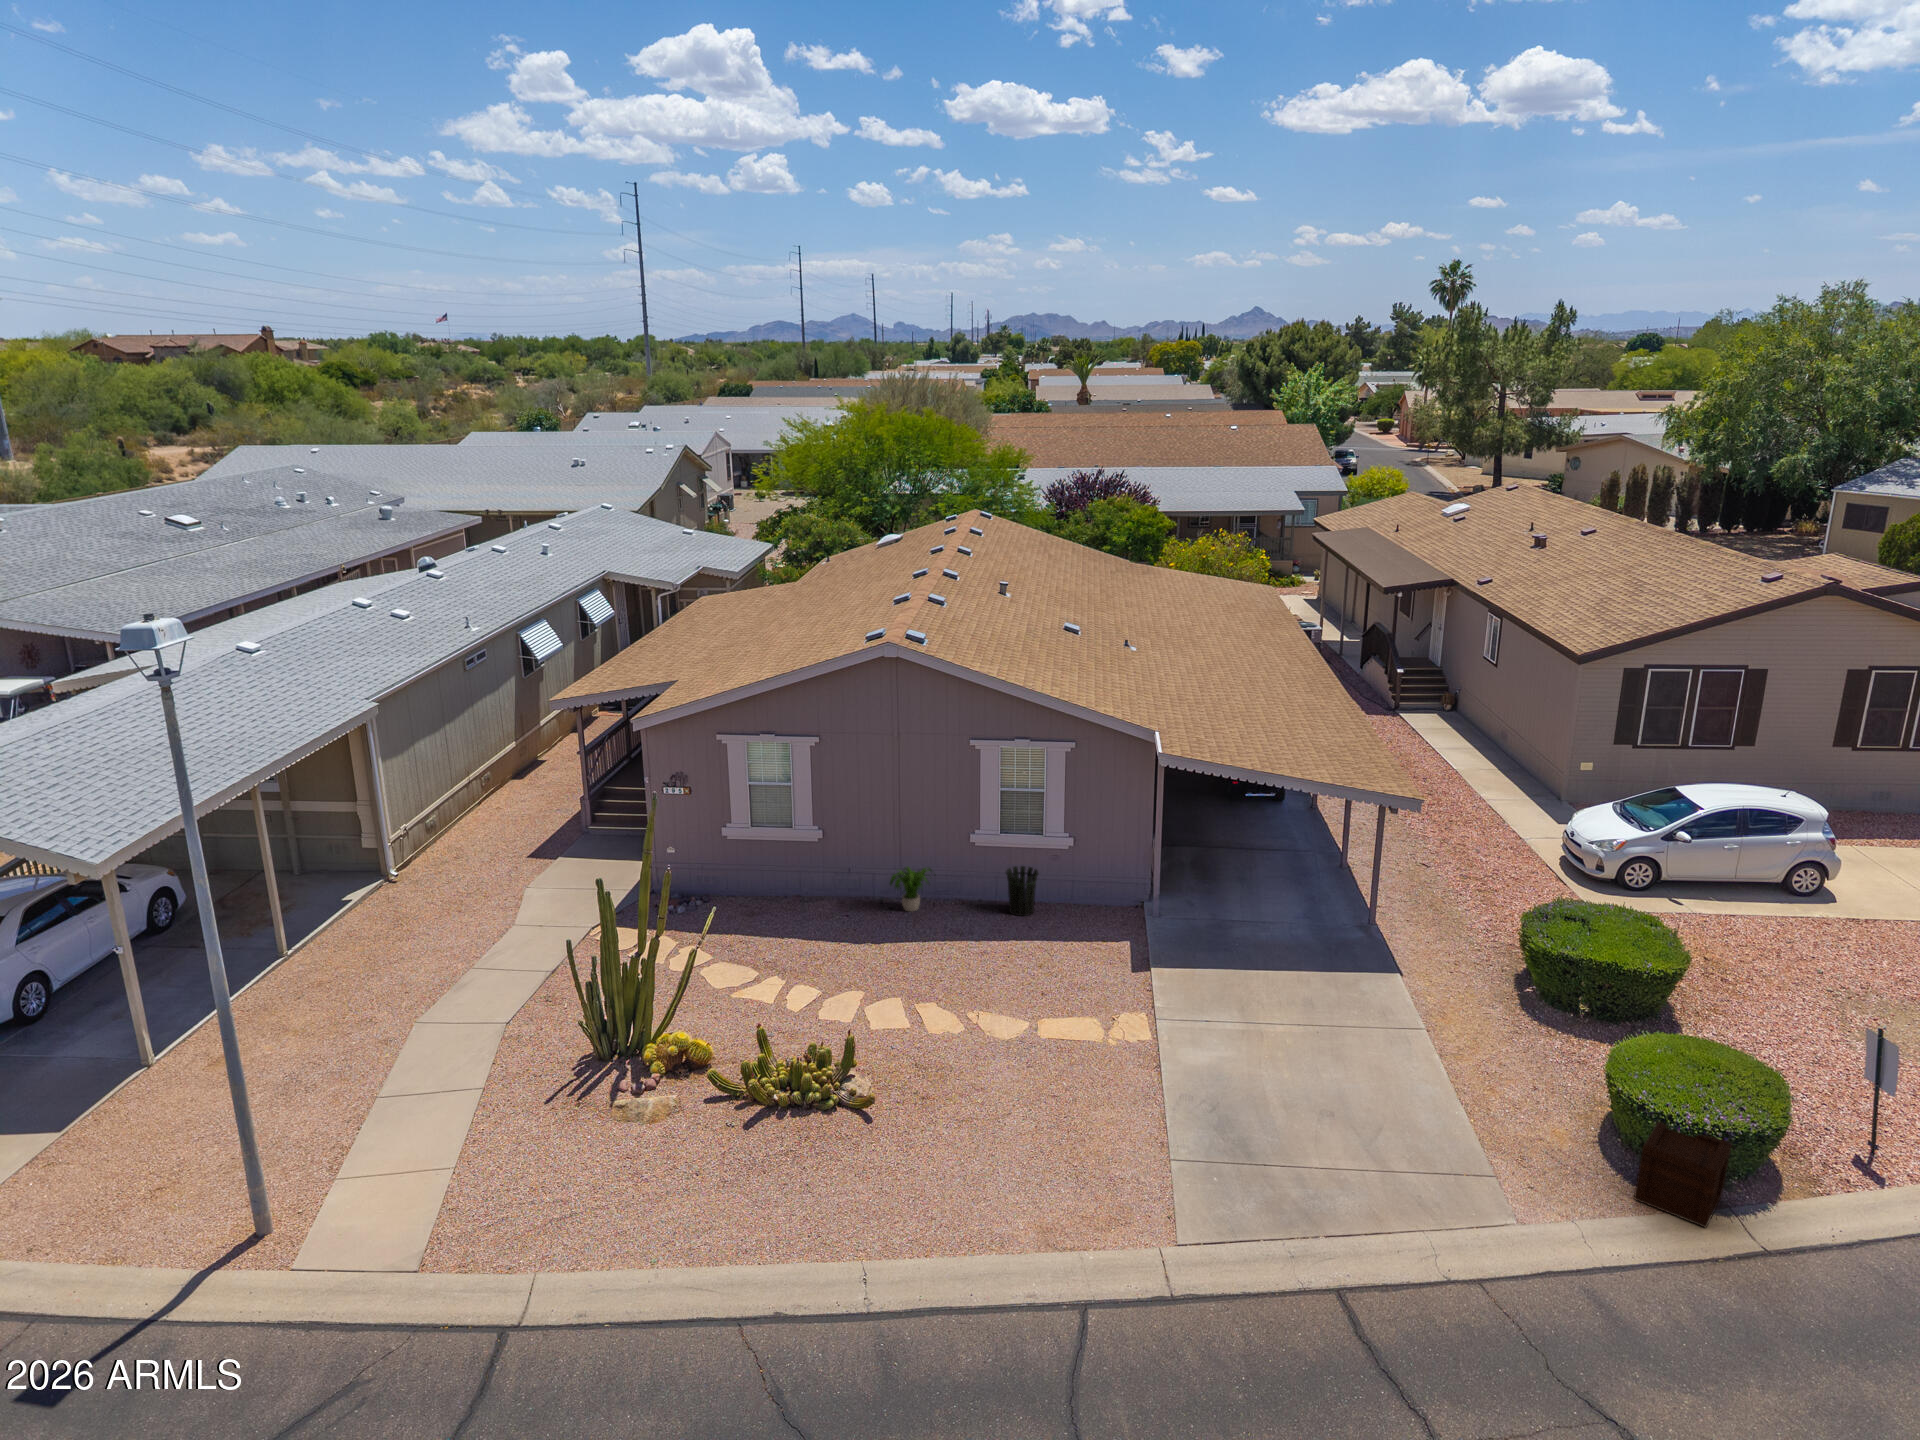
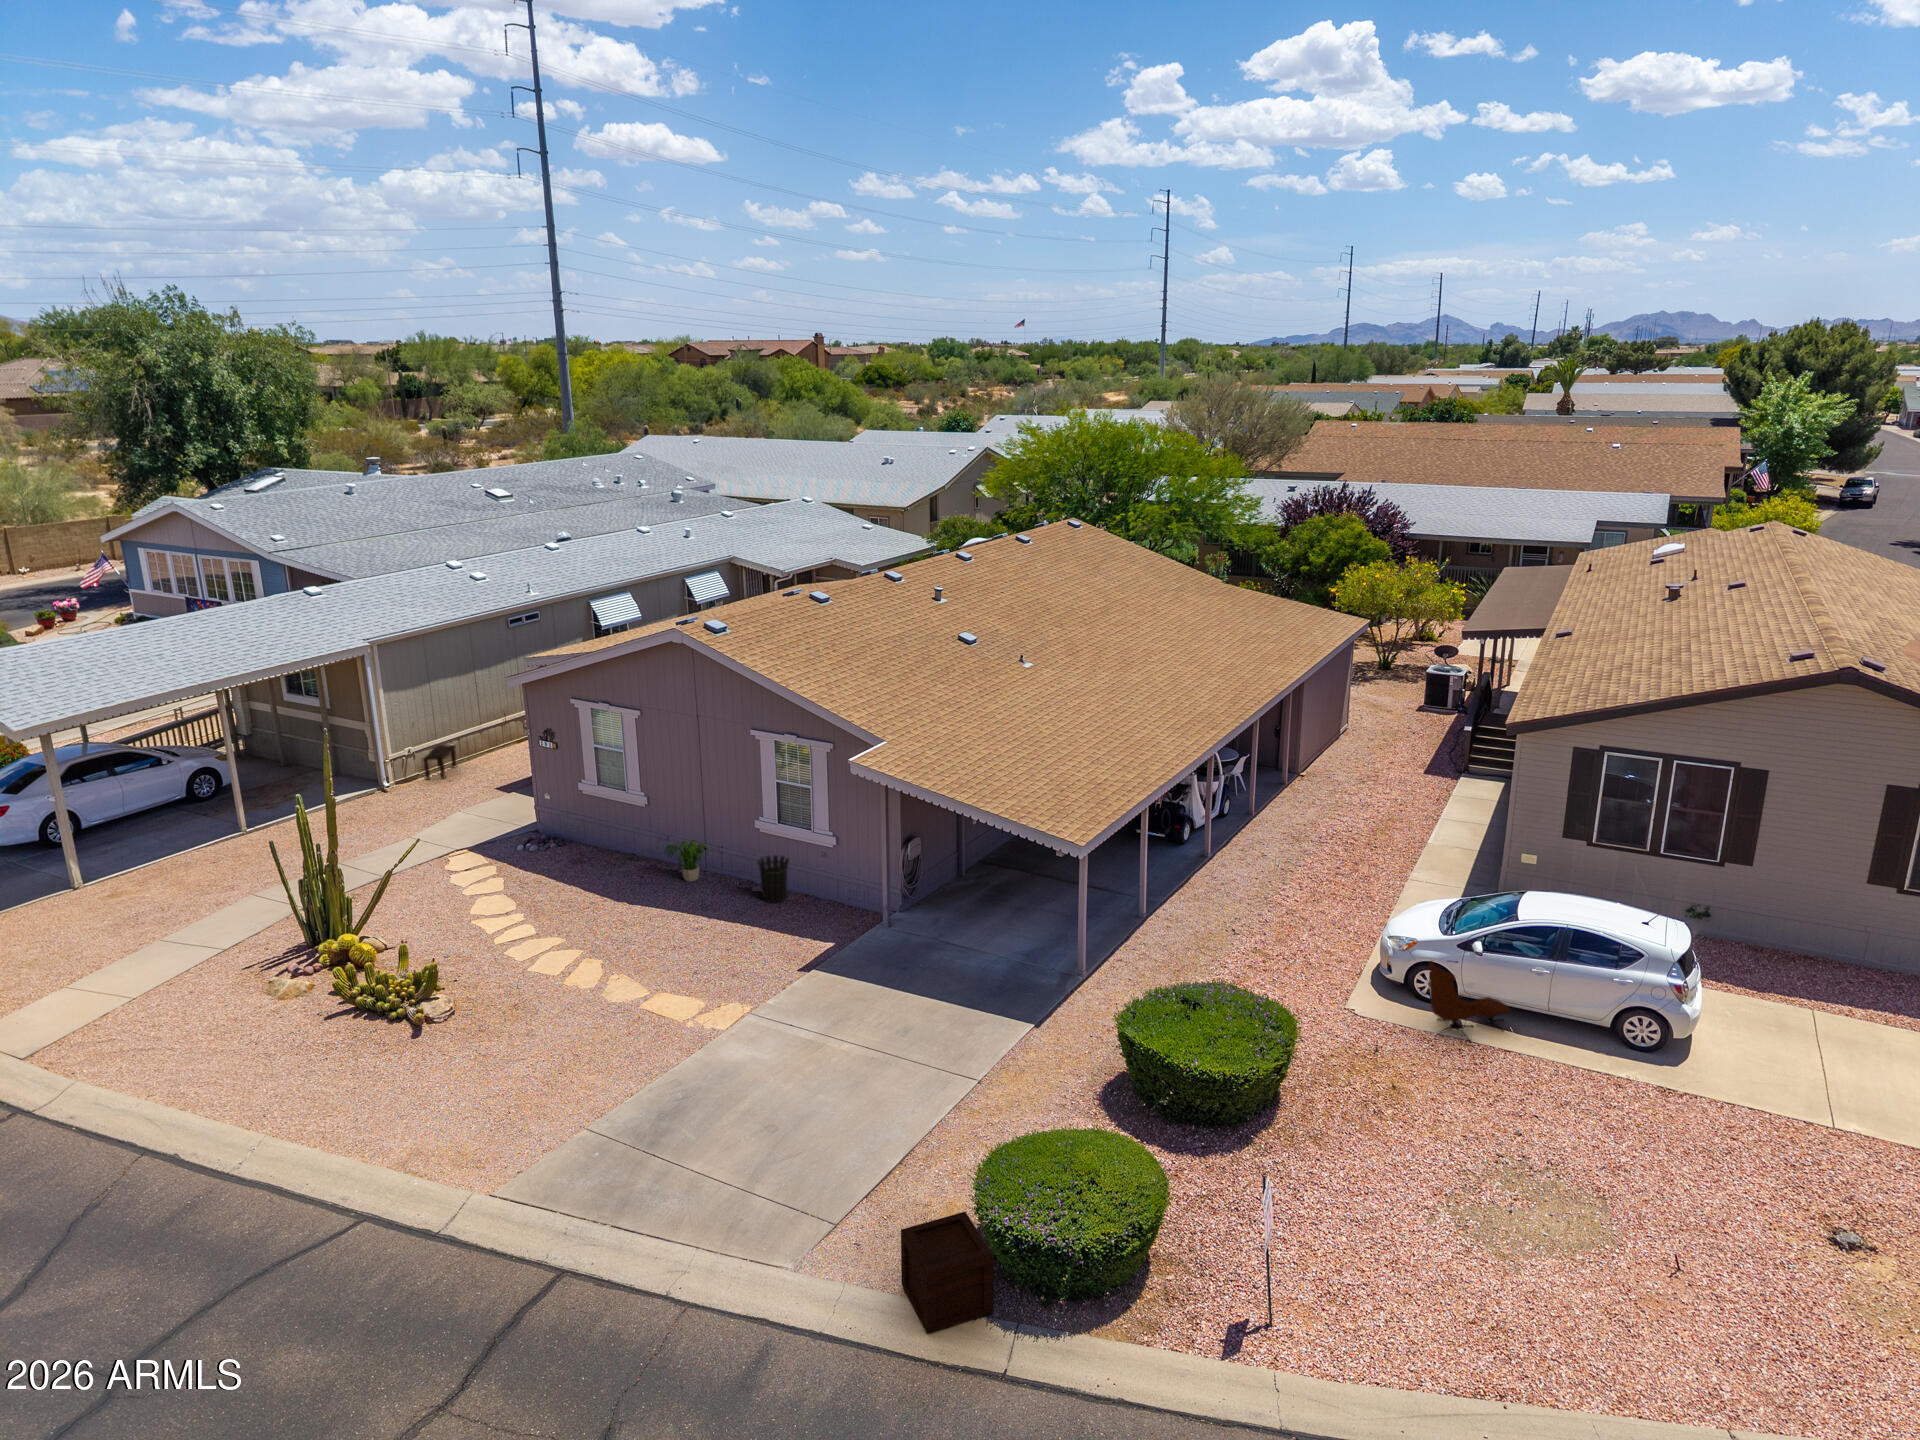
bench: none [424,815,458,860] -> present [423,745,456,779]
lounge chair: none [1659,851,1709,913] -> present [1429,961,1510,1039]

